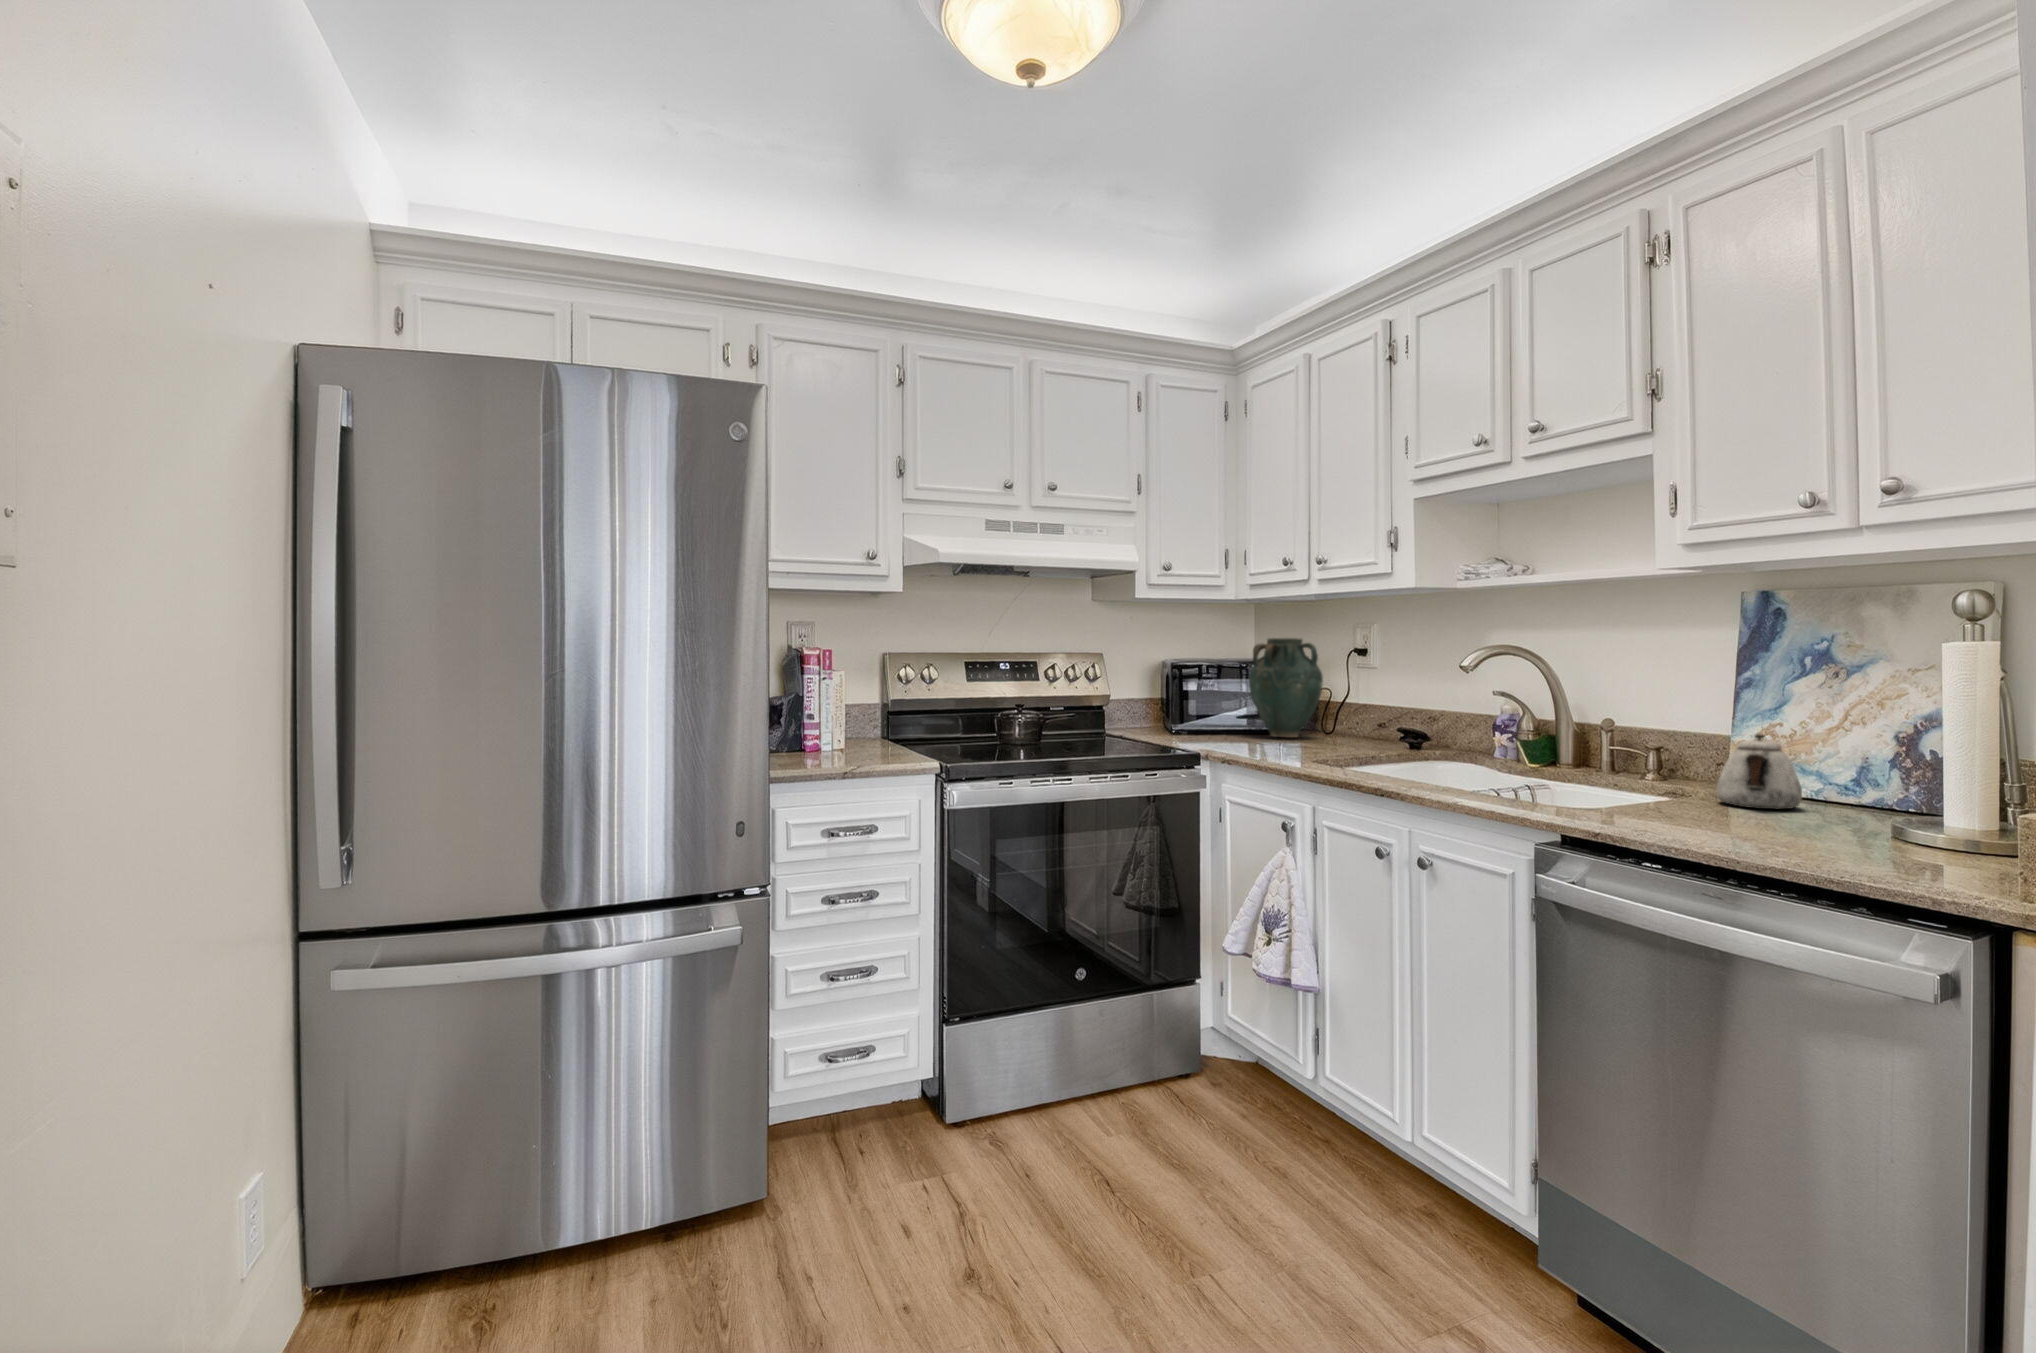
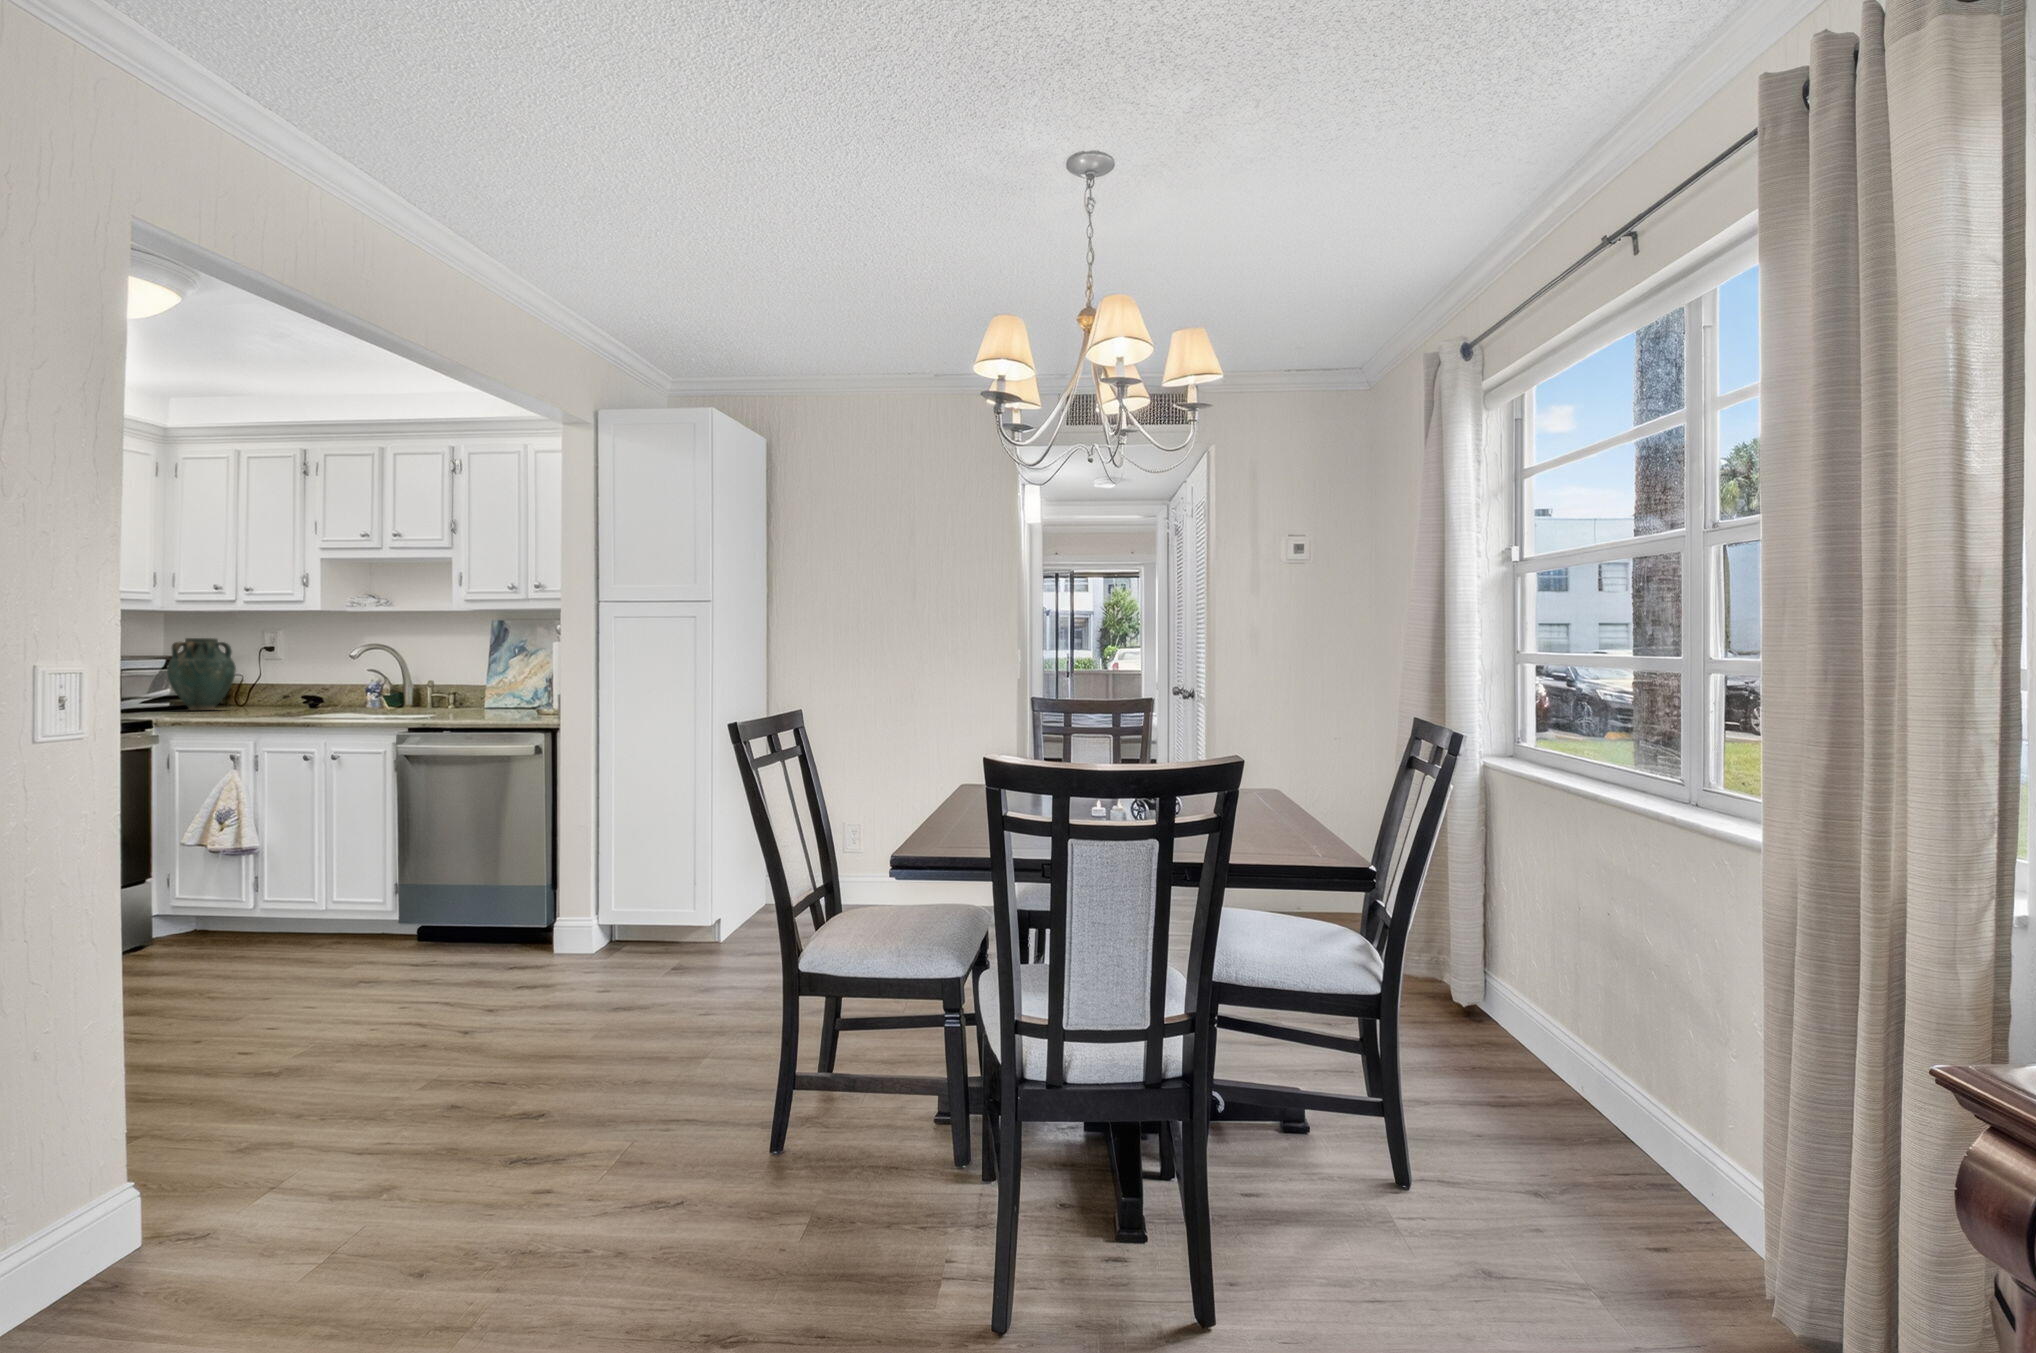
teapot: present [1717,734,1802,809] -> none [479,684,513,715]

